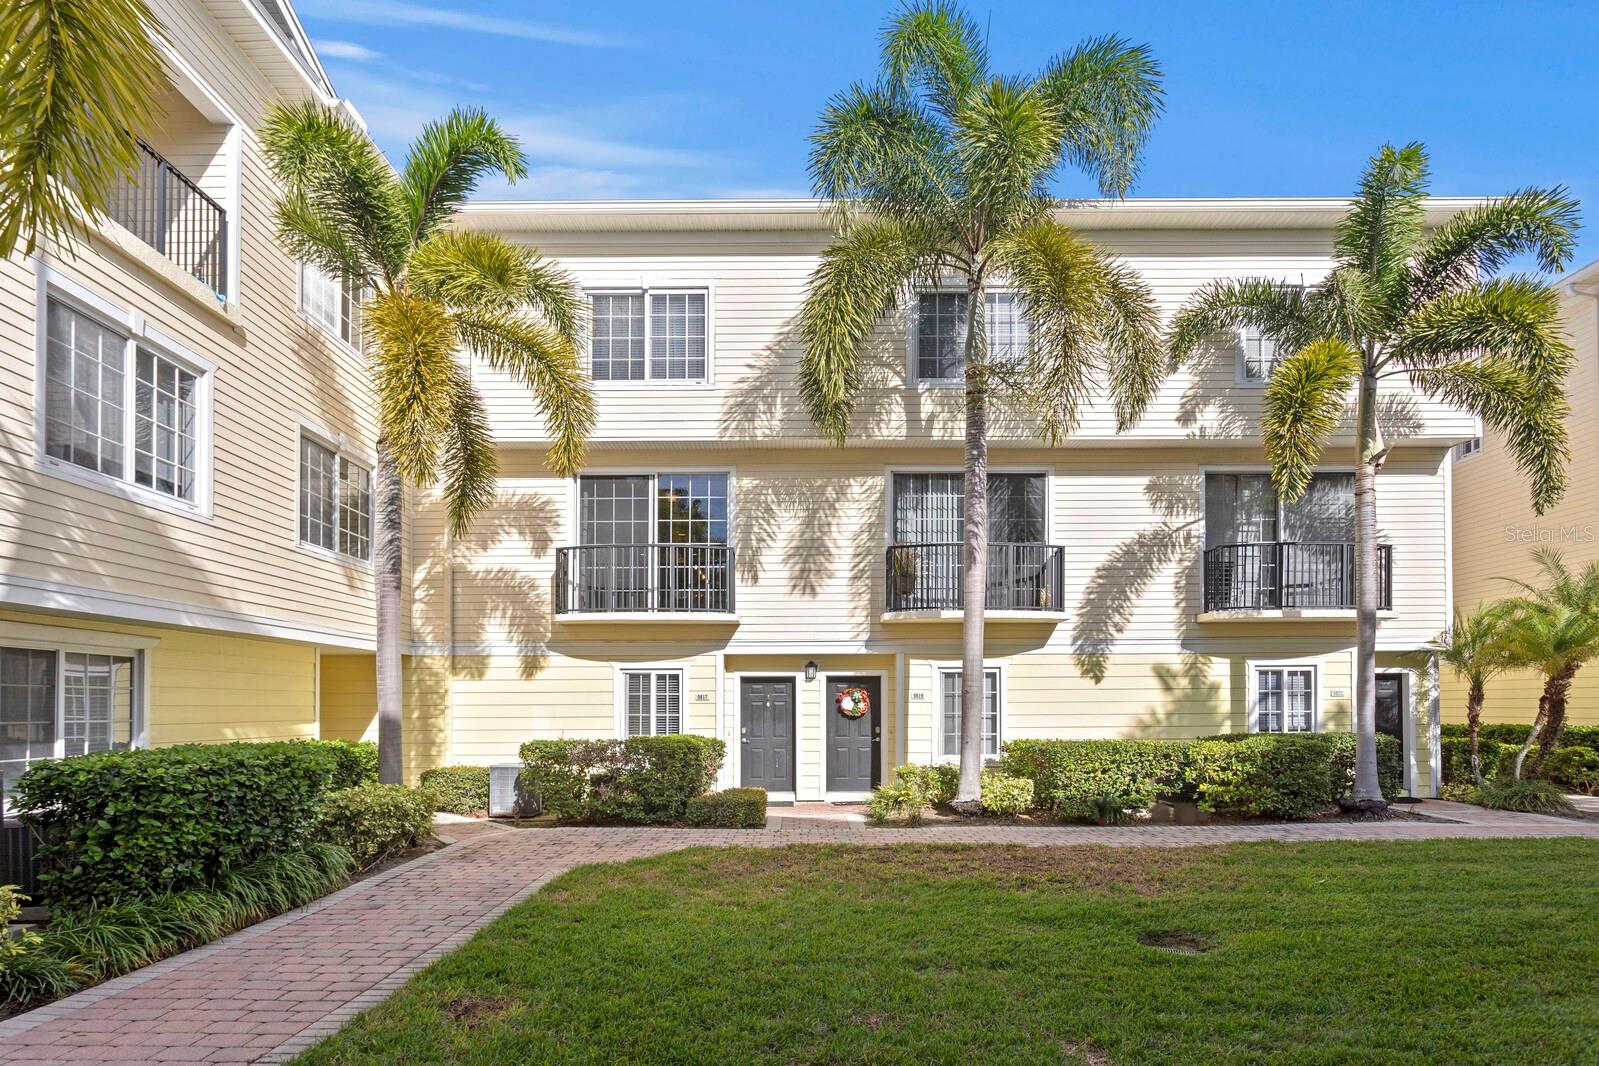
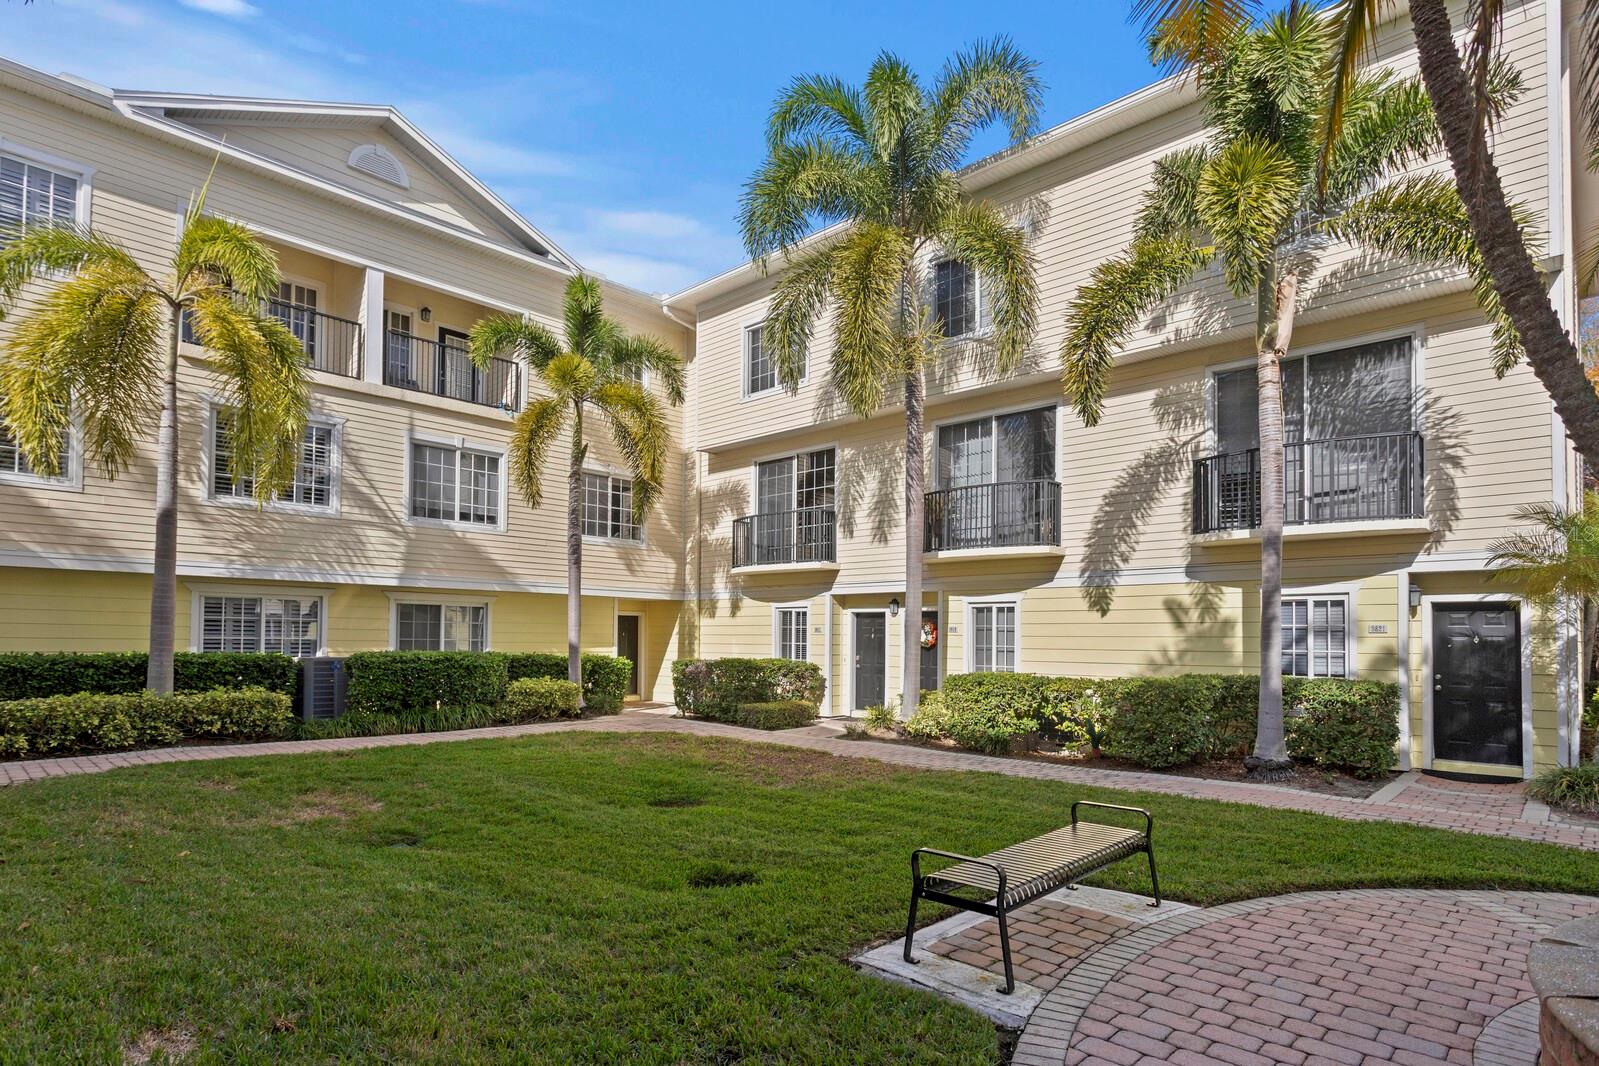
potted plant: present [1086,792,1116,826] -> present [1079,718,1109,758]

